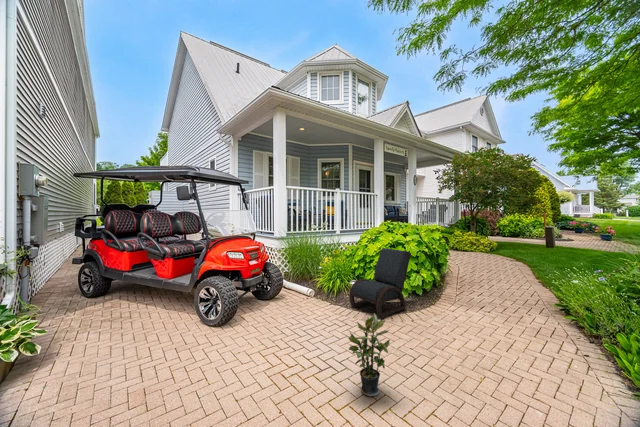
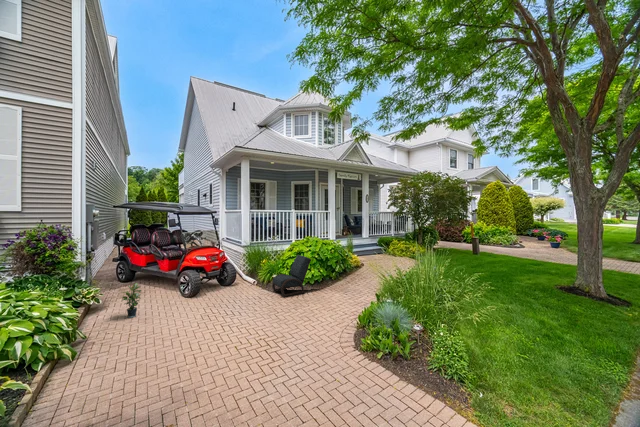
potted plant: present [348,314,390,396] -> present [122,283,141,318]

